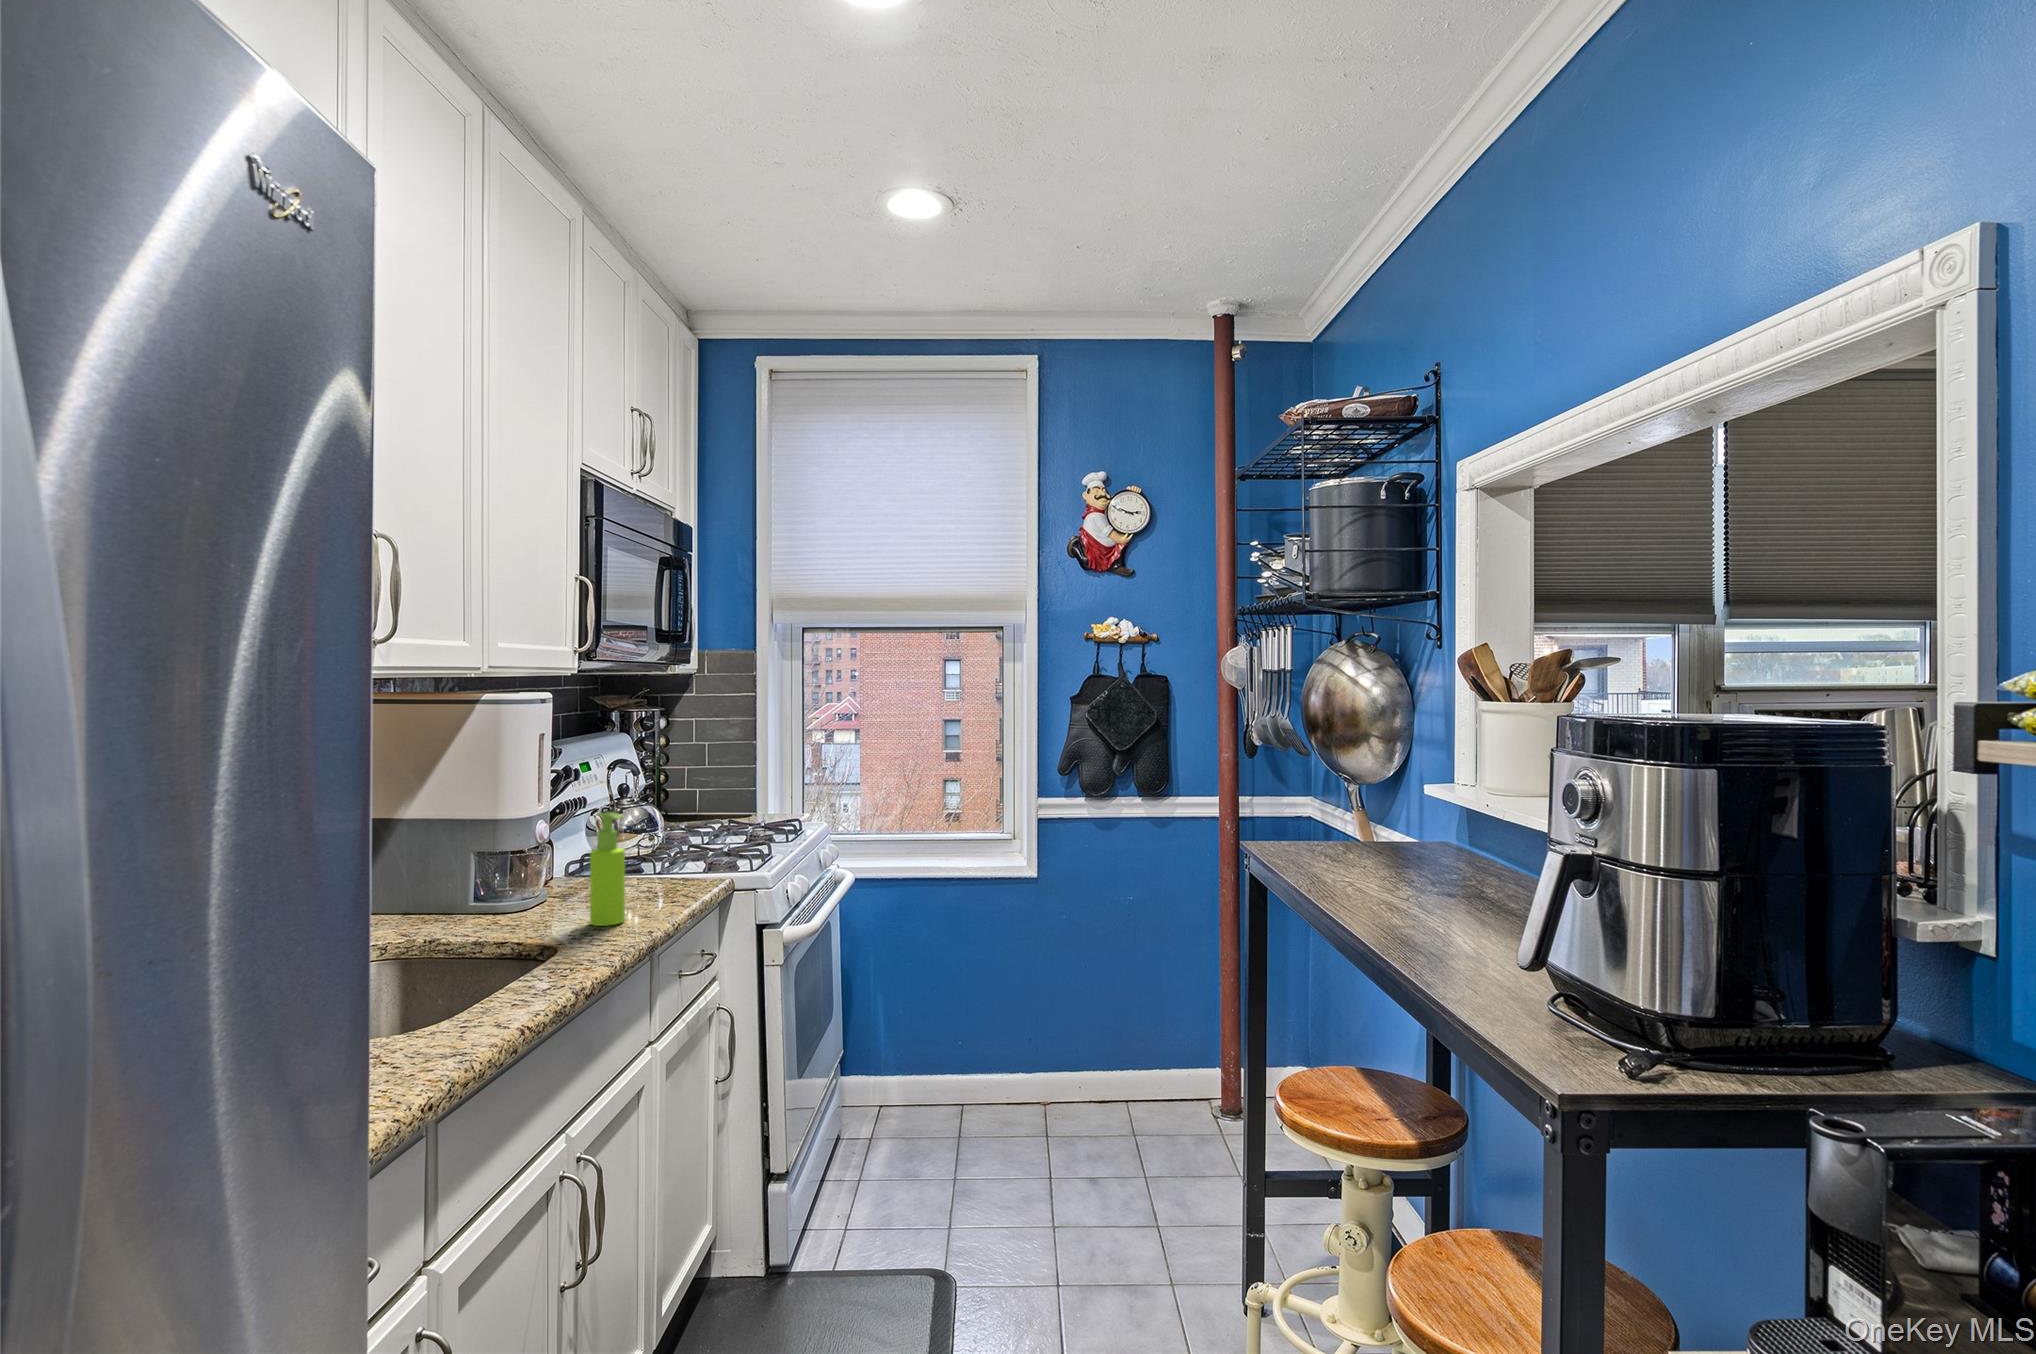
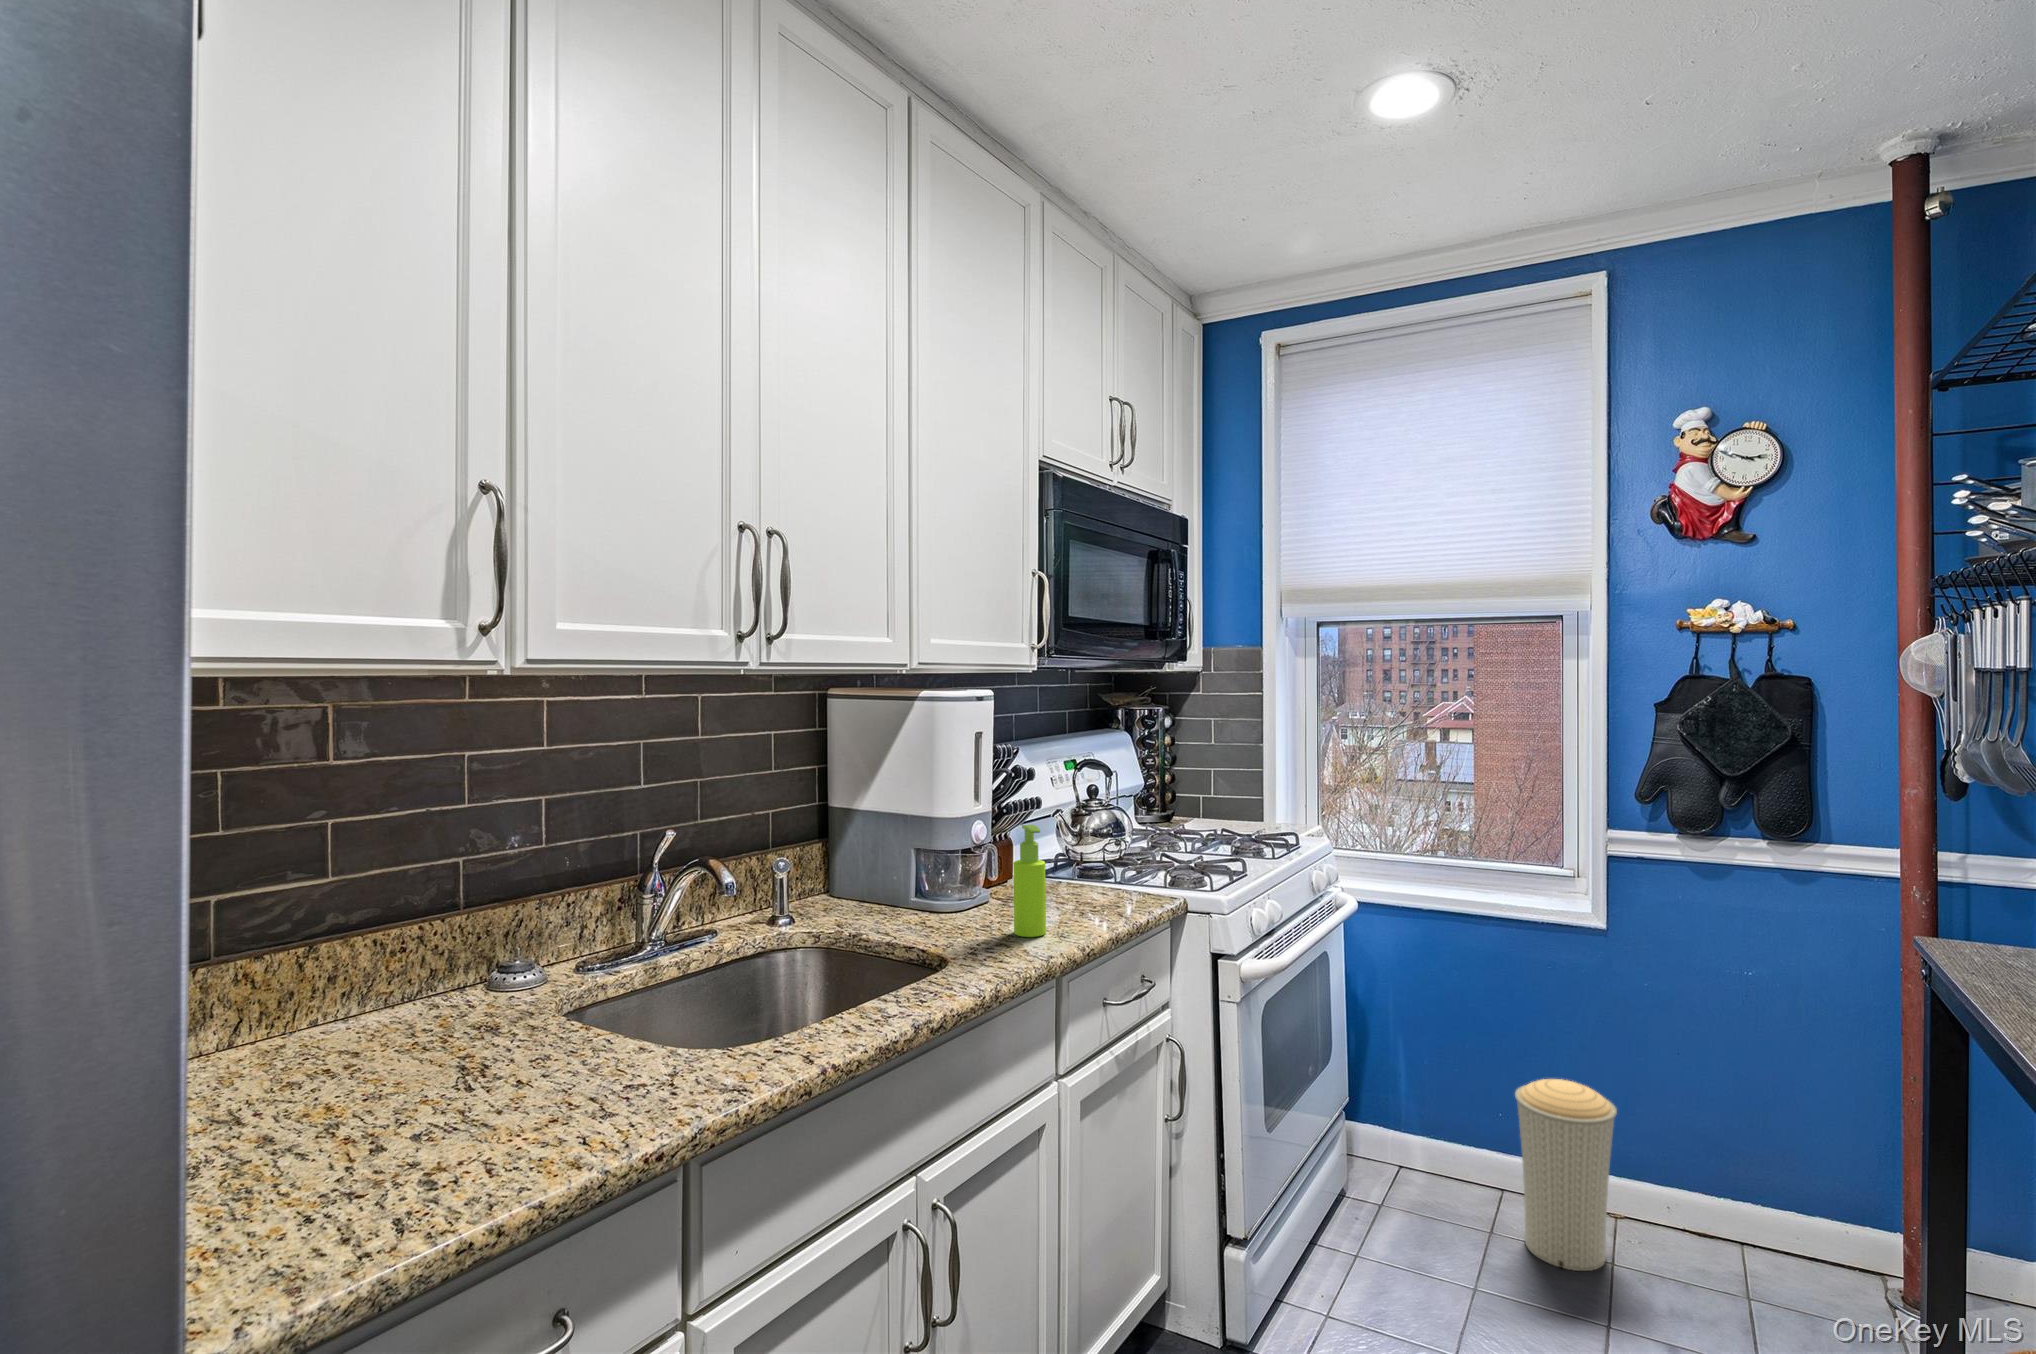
trash can: none [983,999,1056,1149] -> present [1515,1079,1617,1271]

